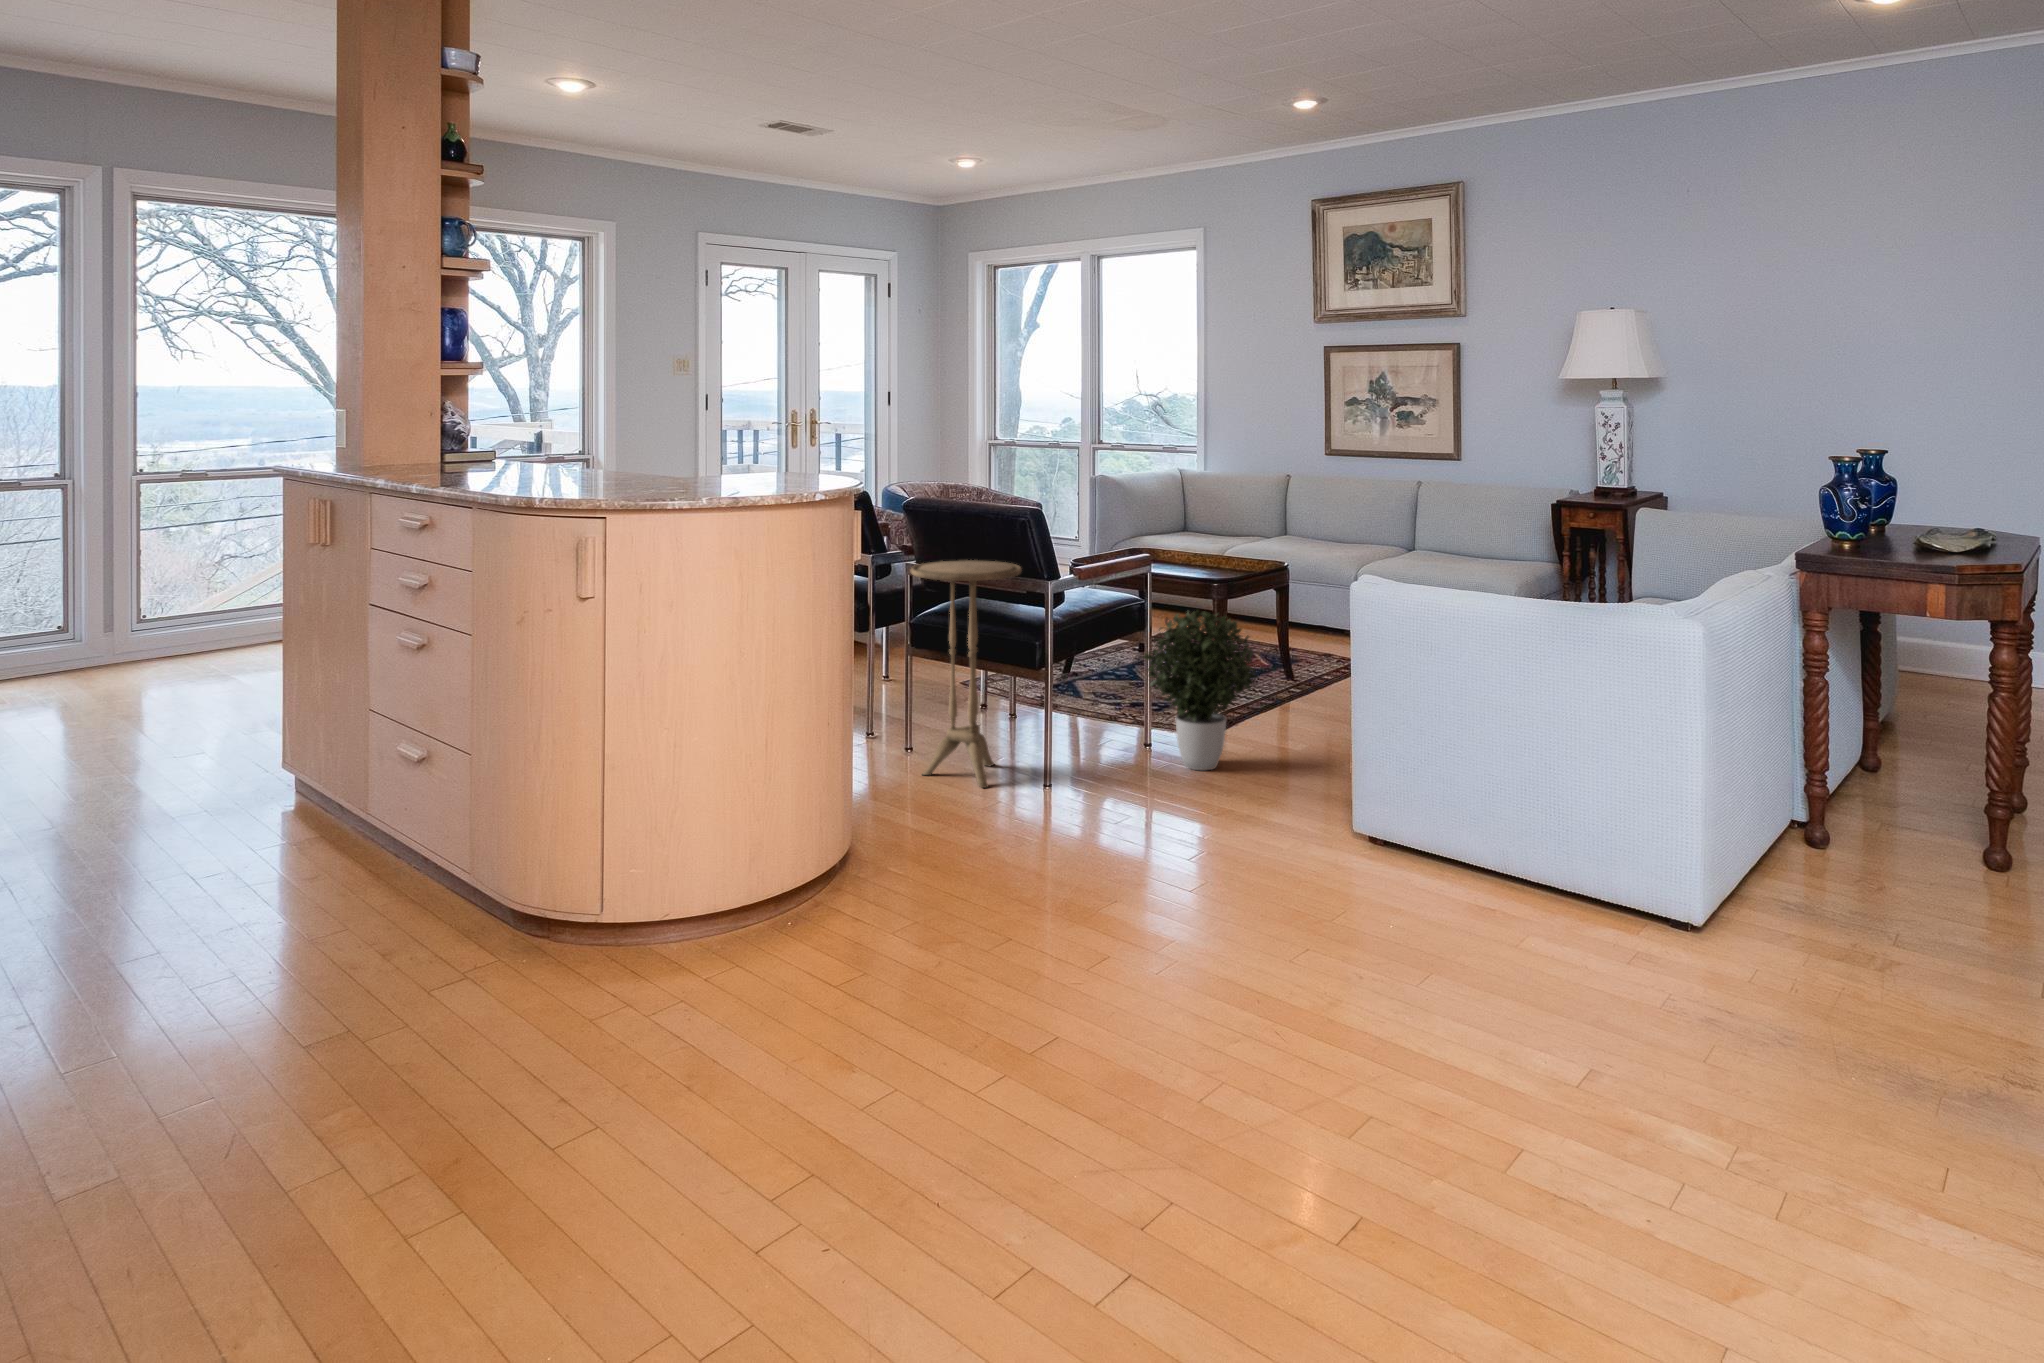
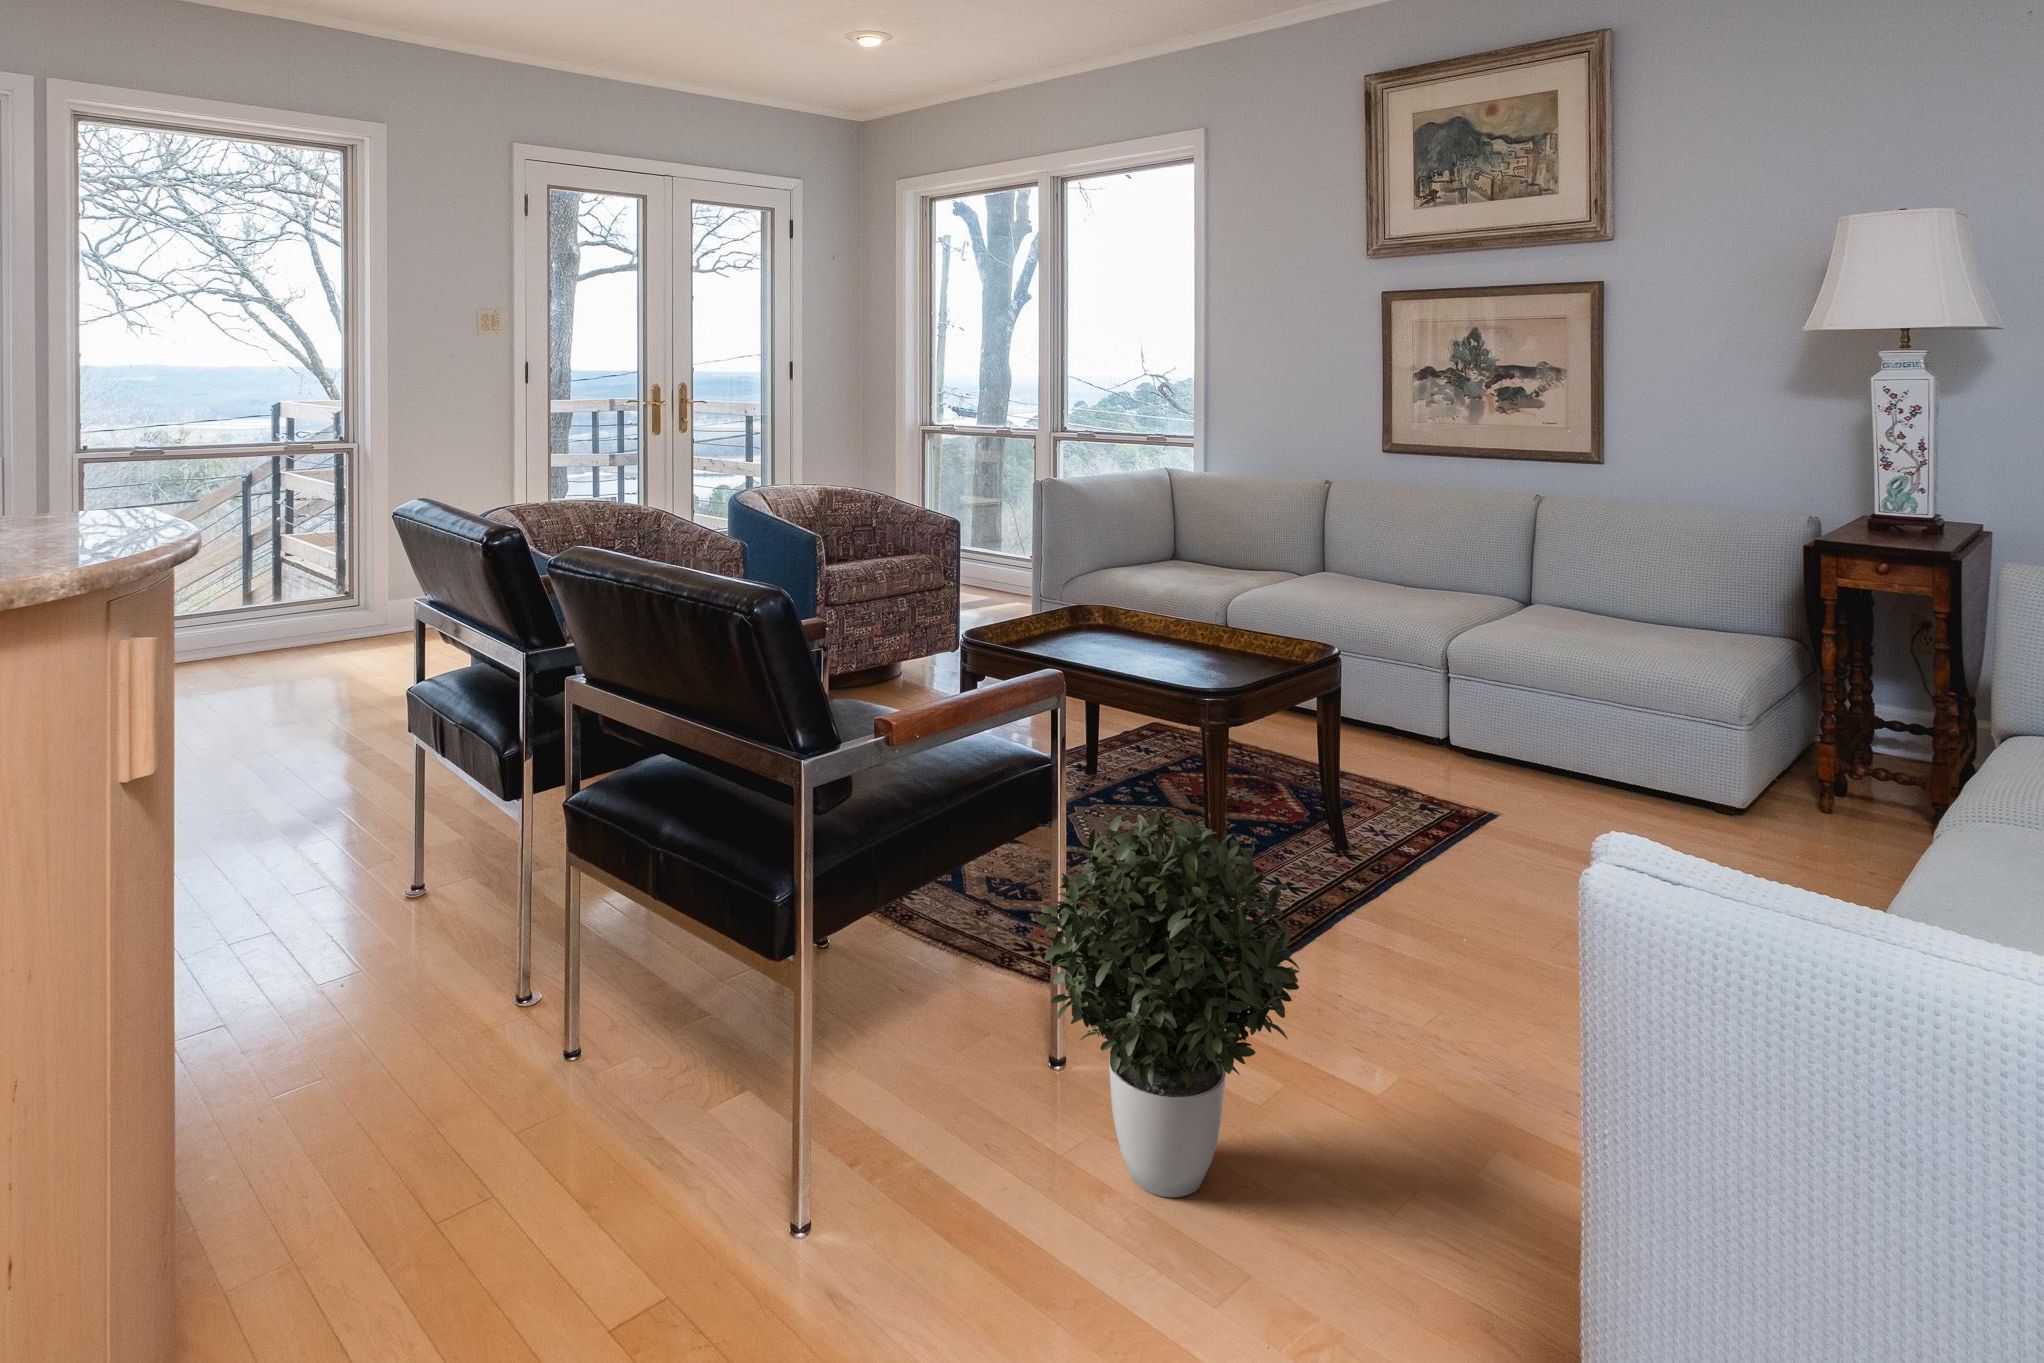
side table: present [911,560,1022,788] -> none [488,689,753,1261]

